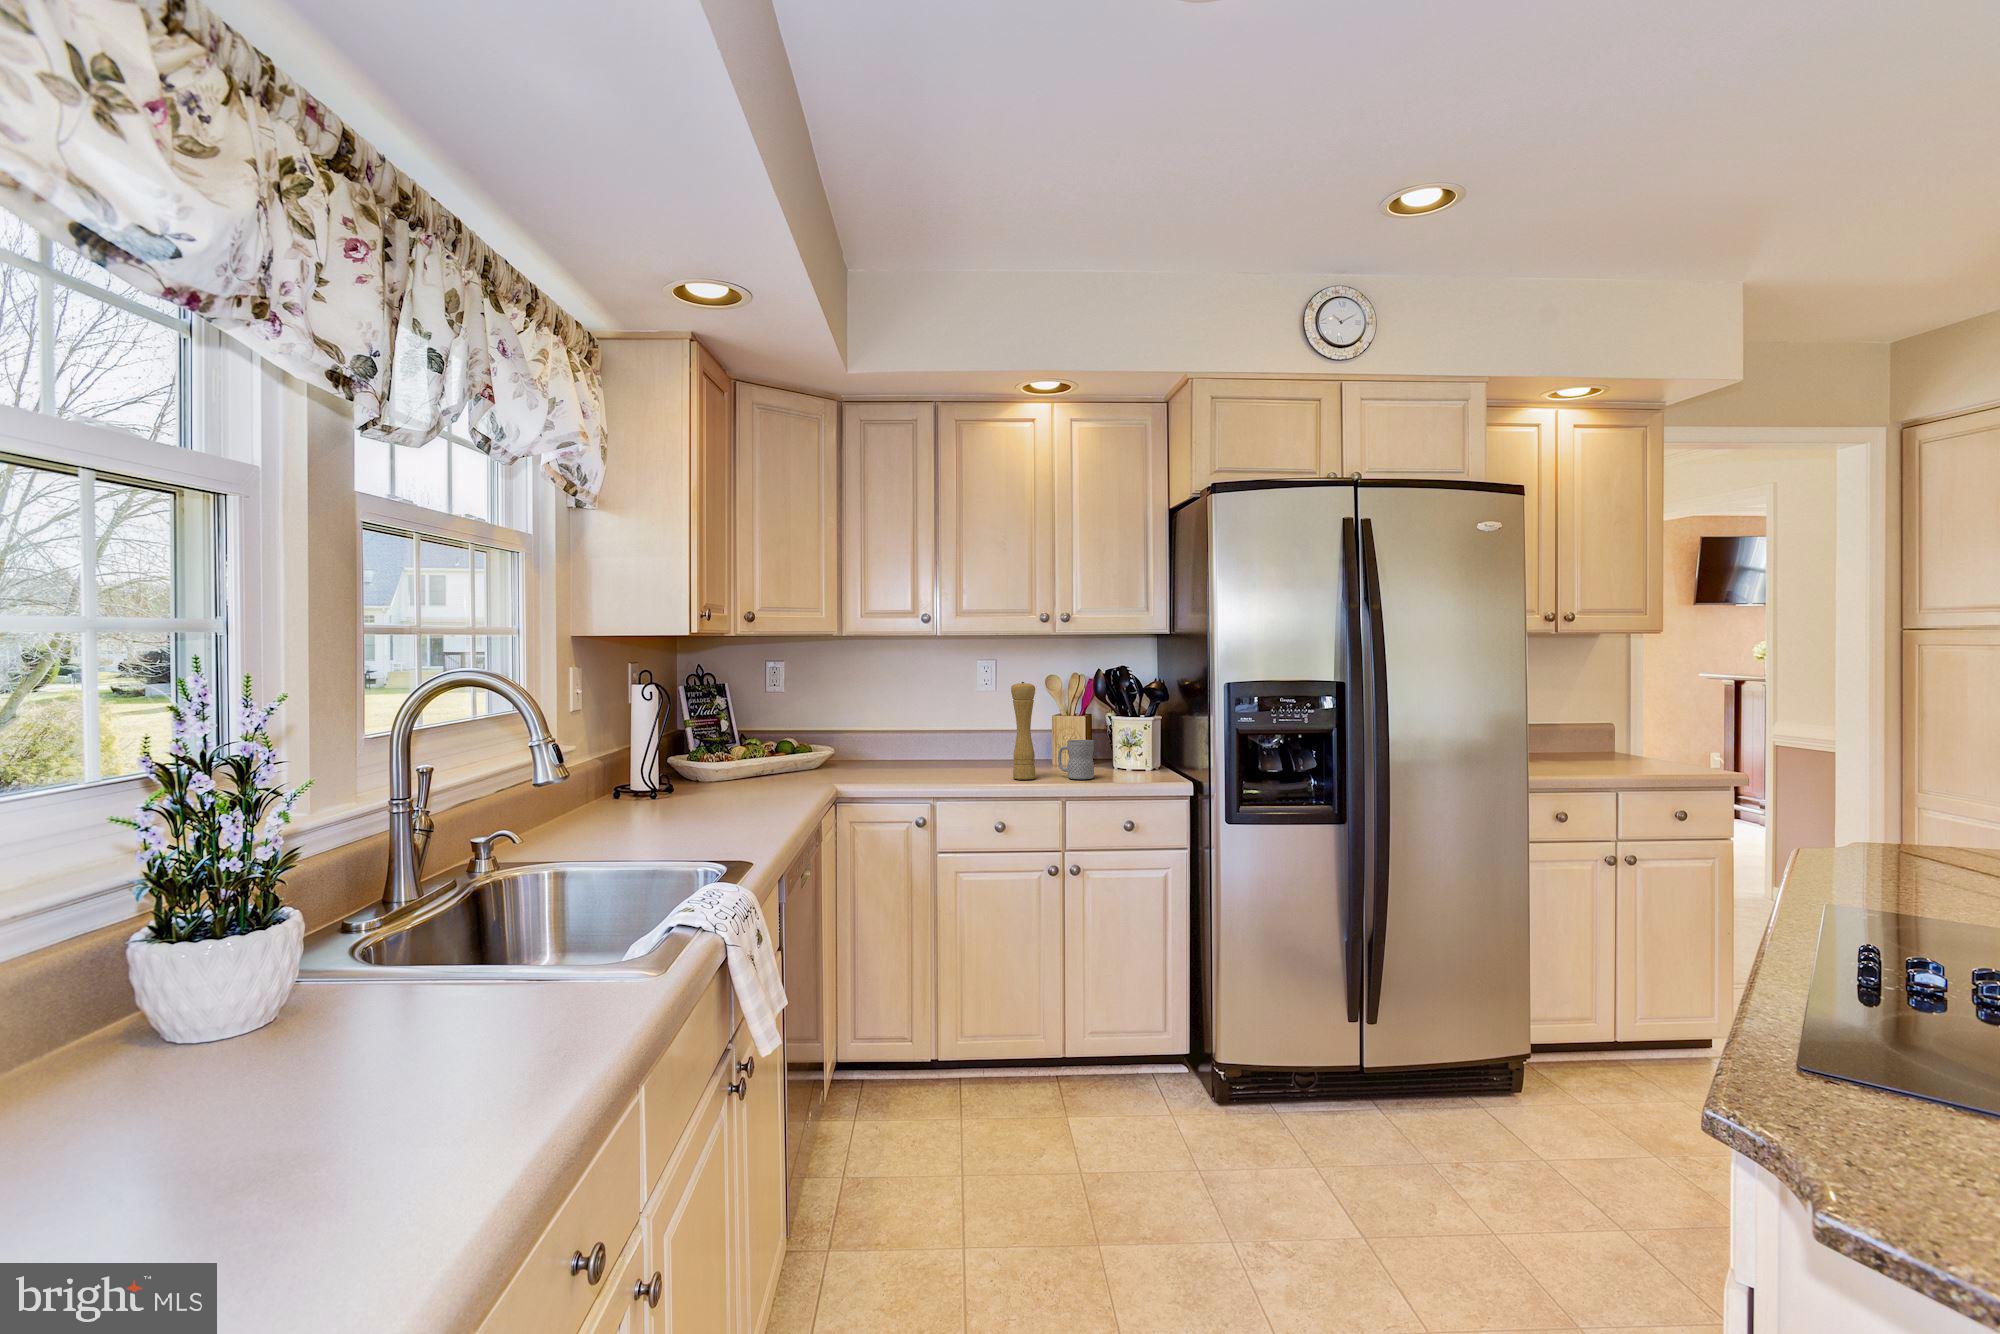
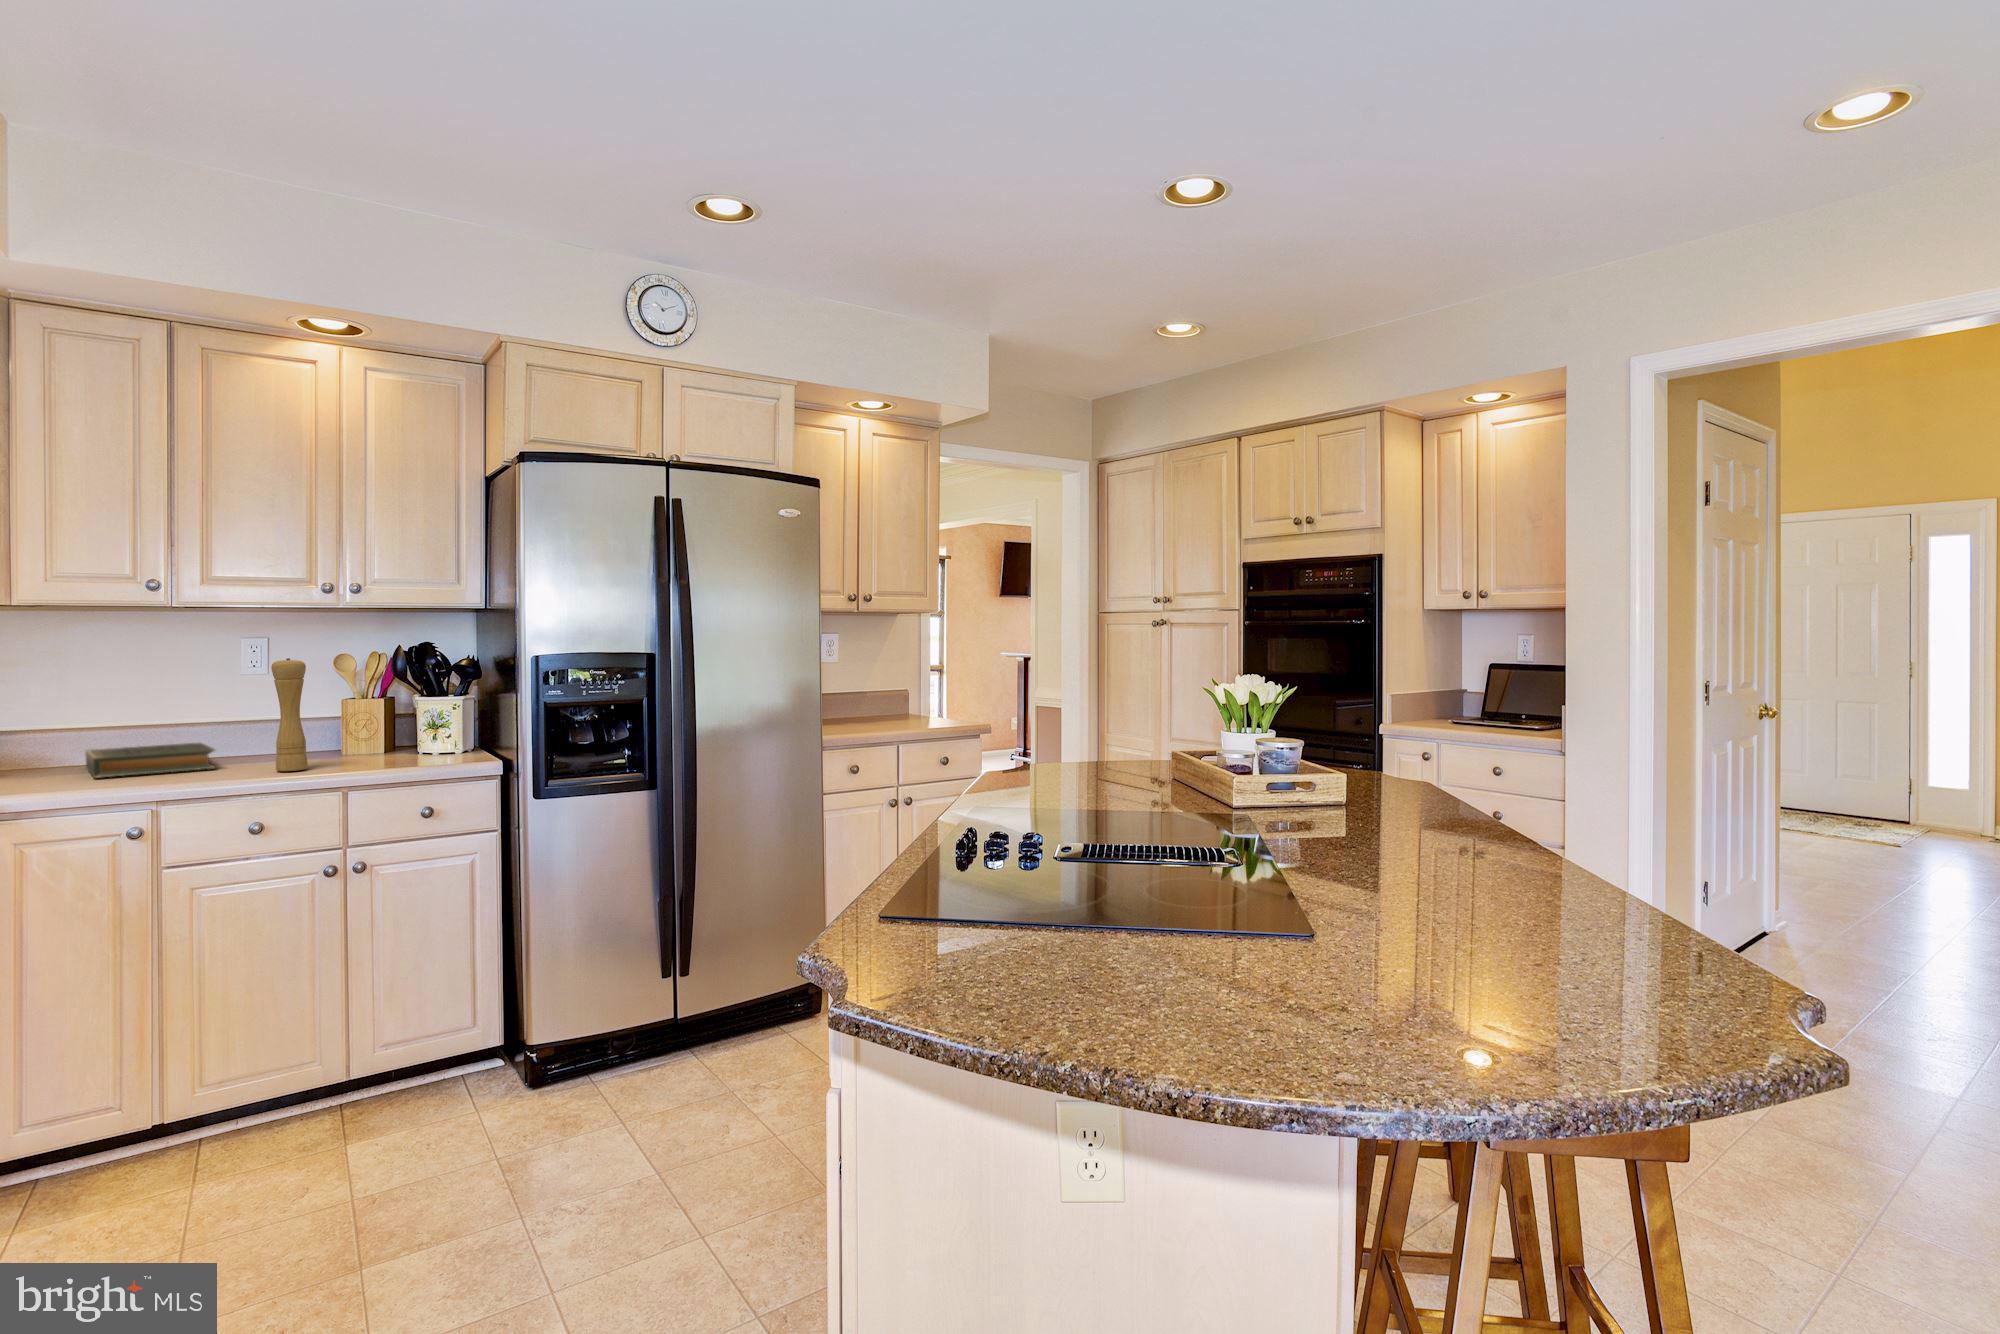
mug: present [1058,740,1094,779] -> none [339,723,386,767]
hardback book: none [886,750,972,776] -> present [85,743,215,778]

